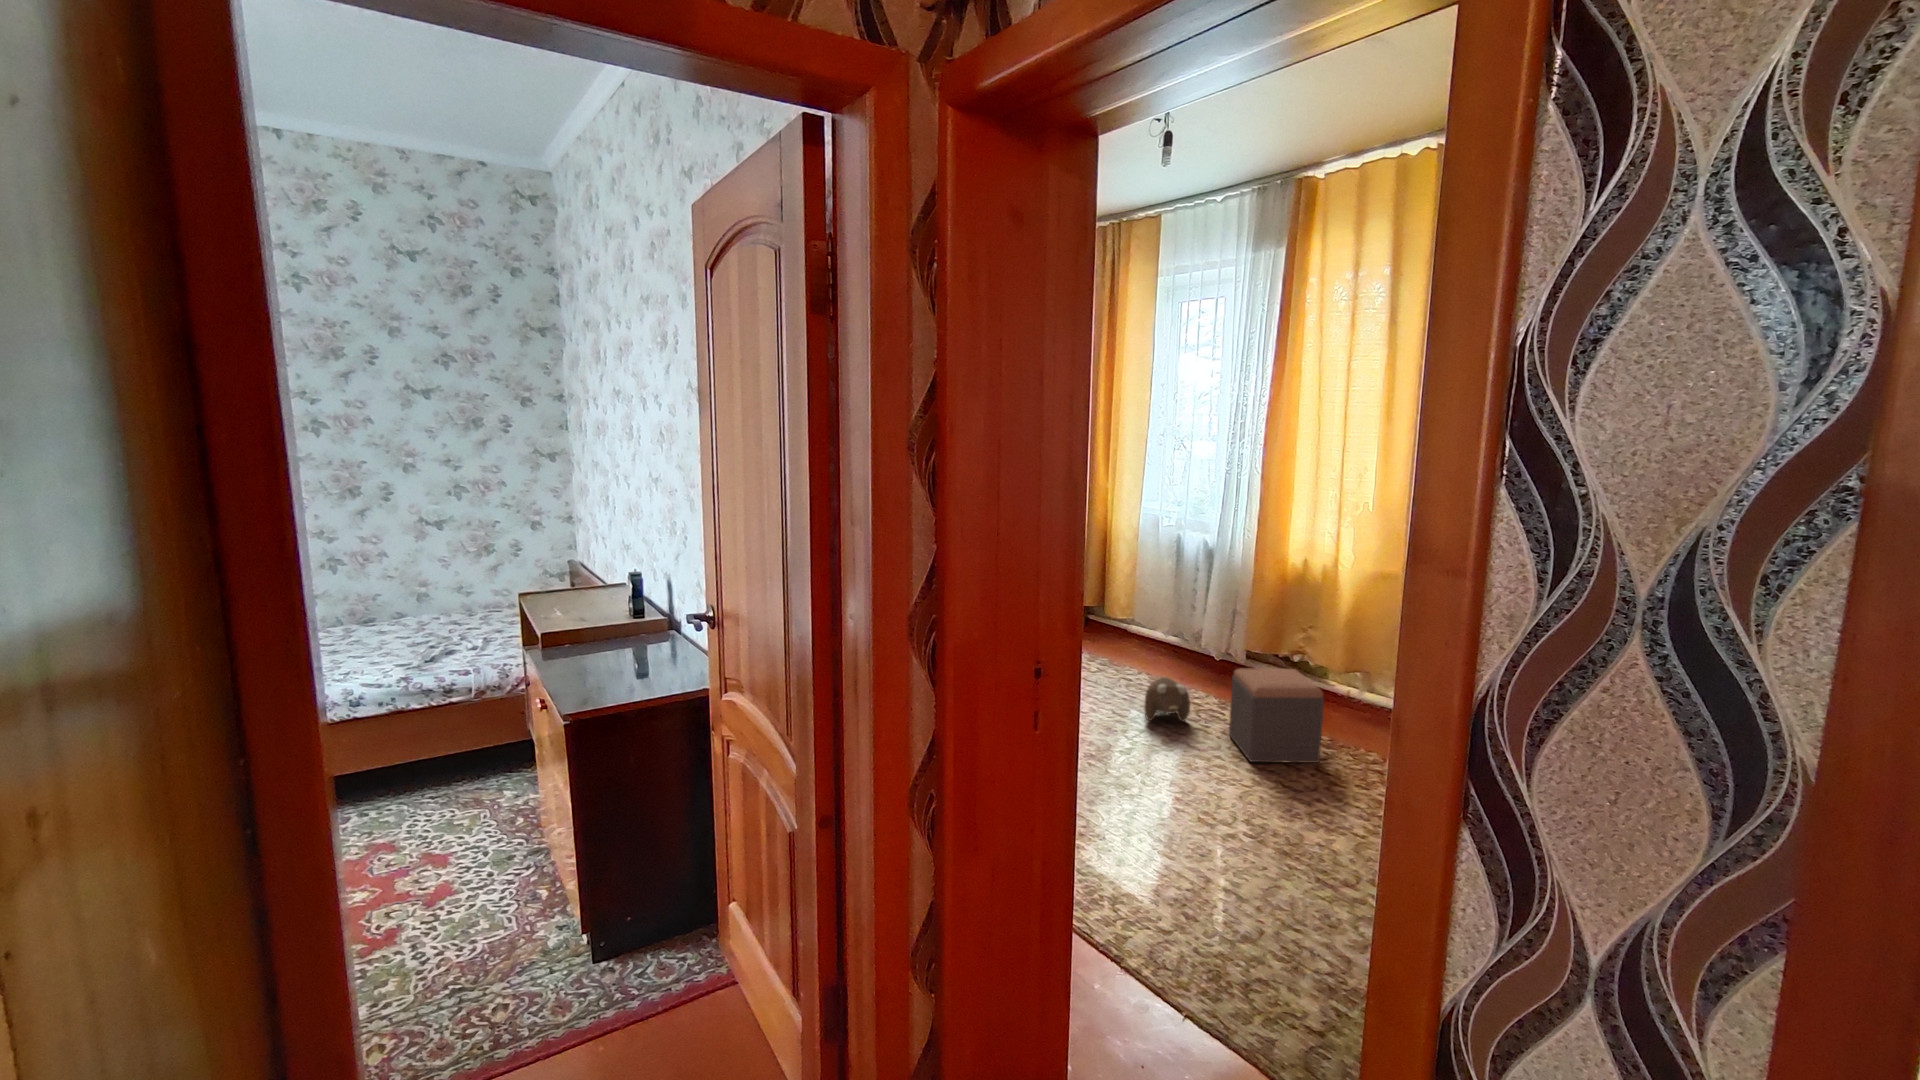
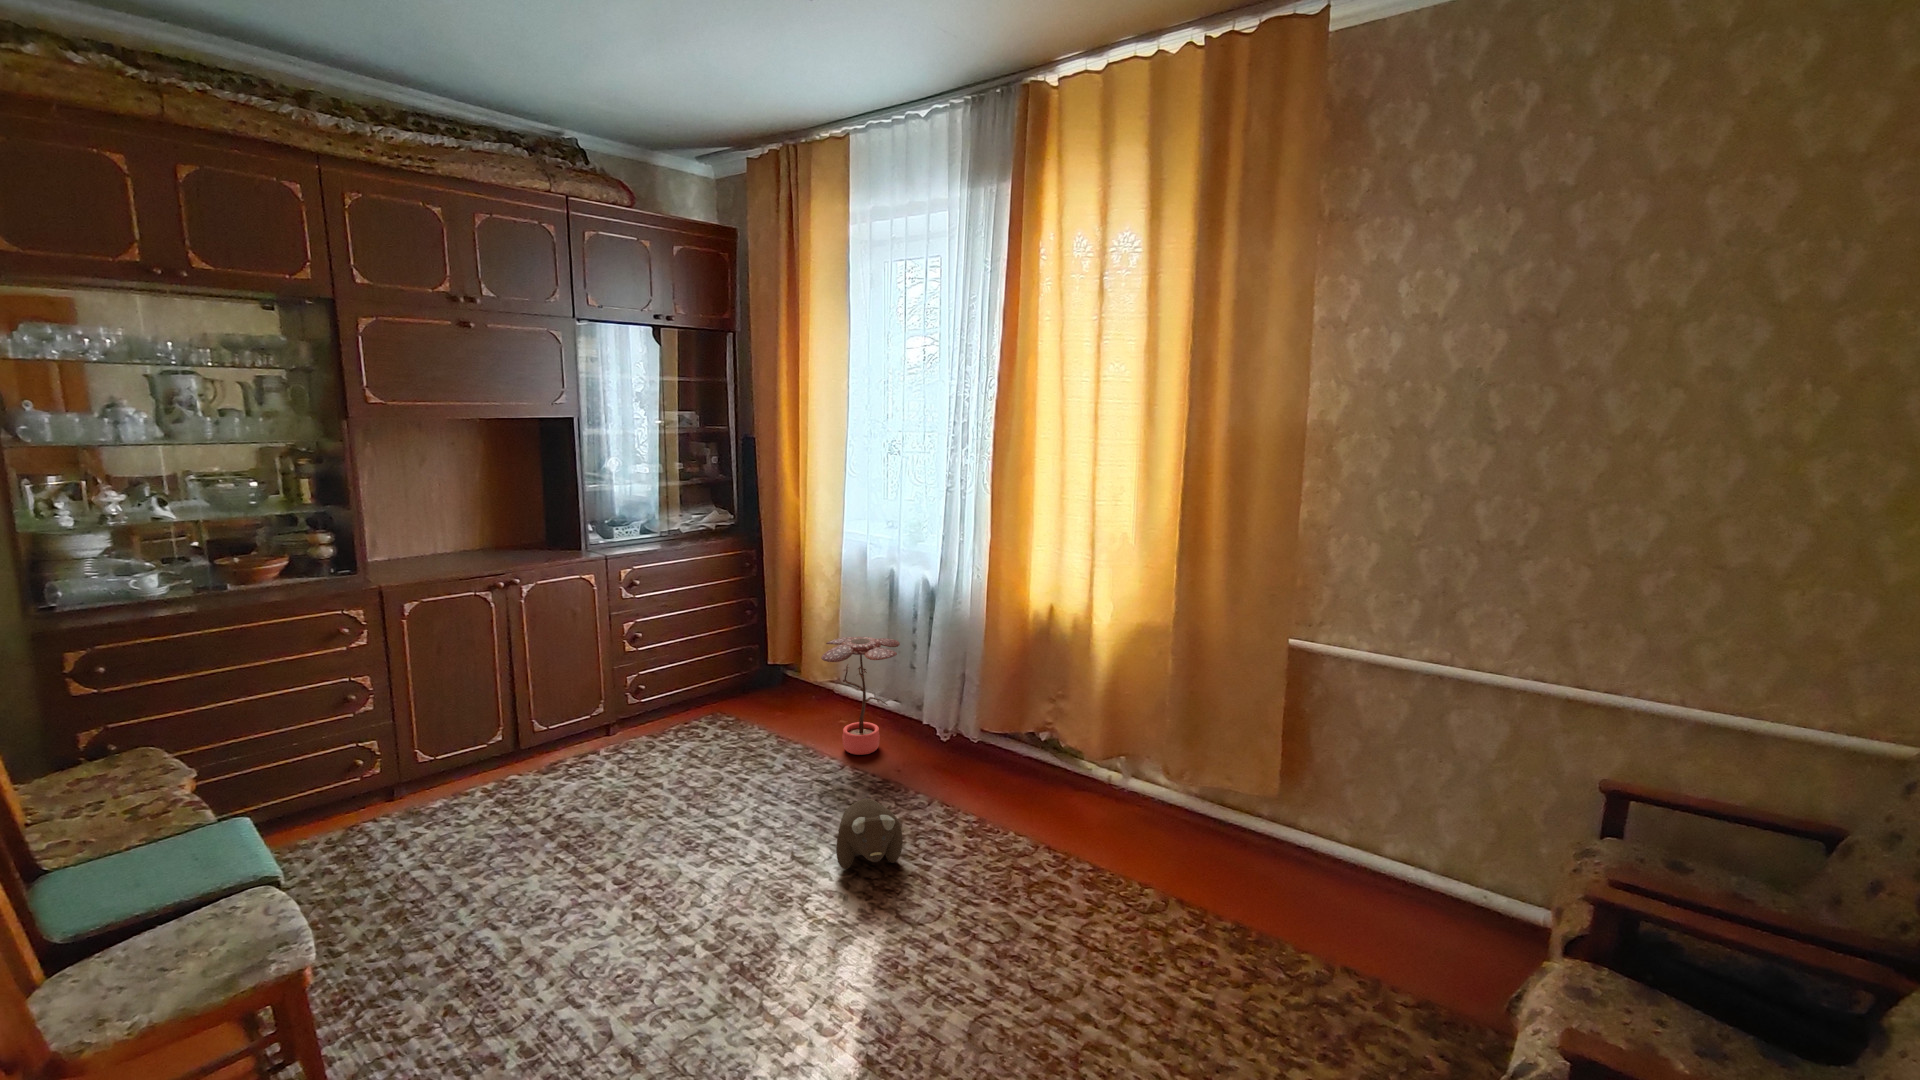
potted plant: none [1127,581,1184,667] -> present [821,637,900,755]
footstool: present [1229,669,1324,763] -> none [956,781,1084,942]

